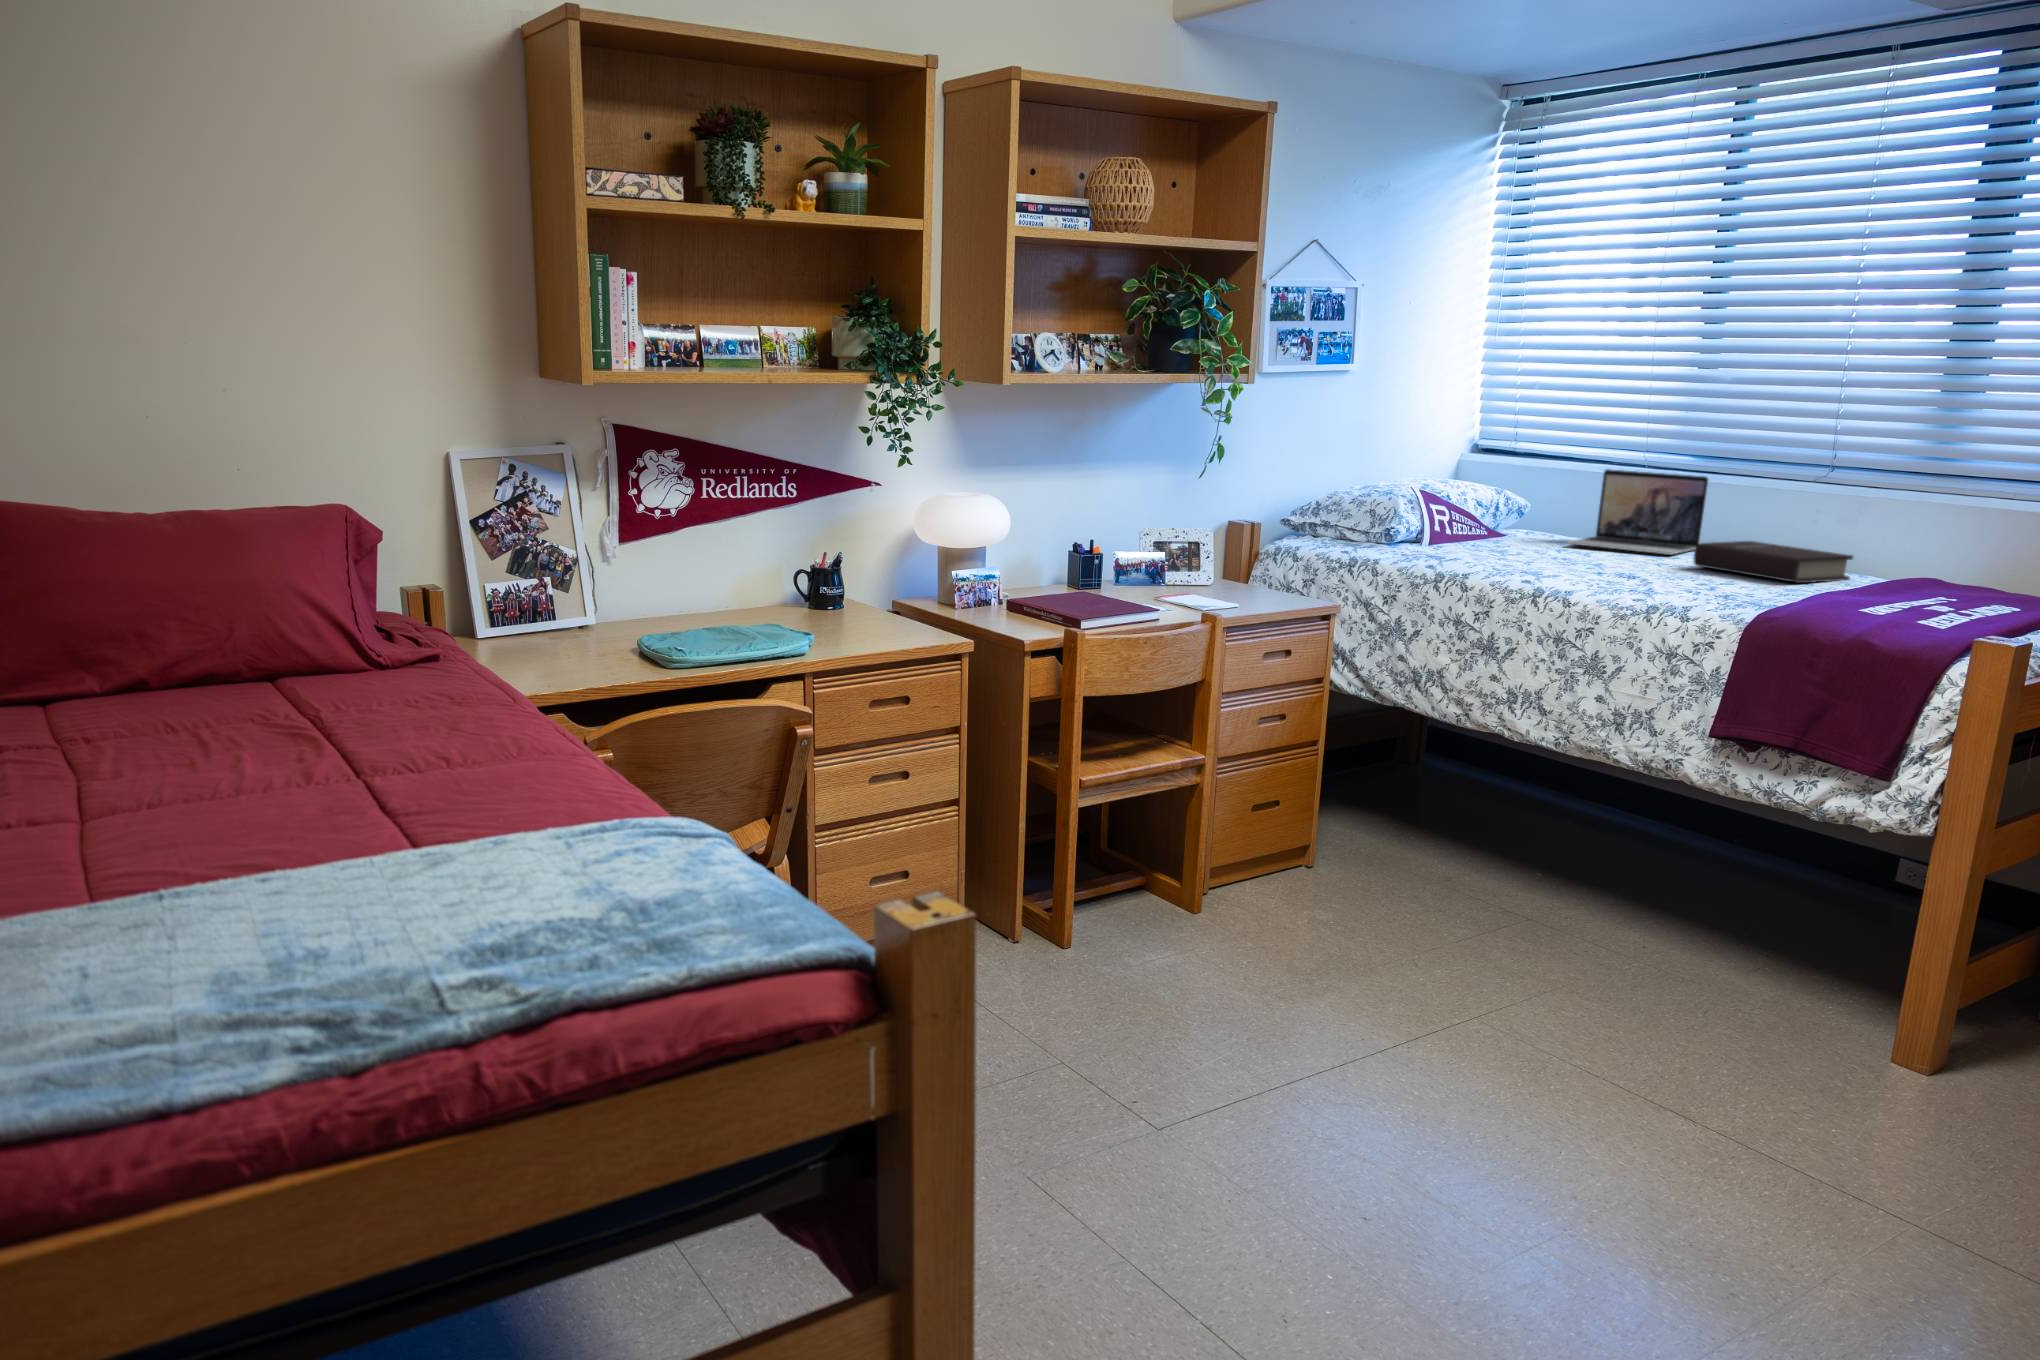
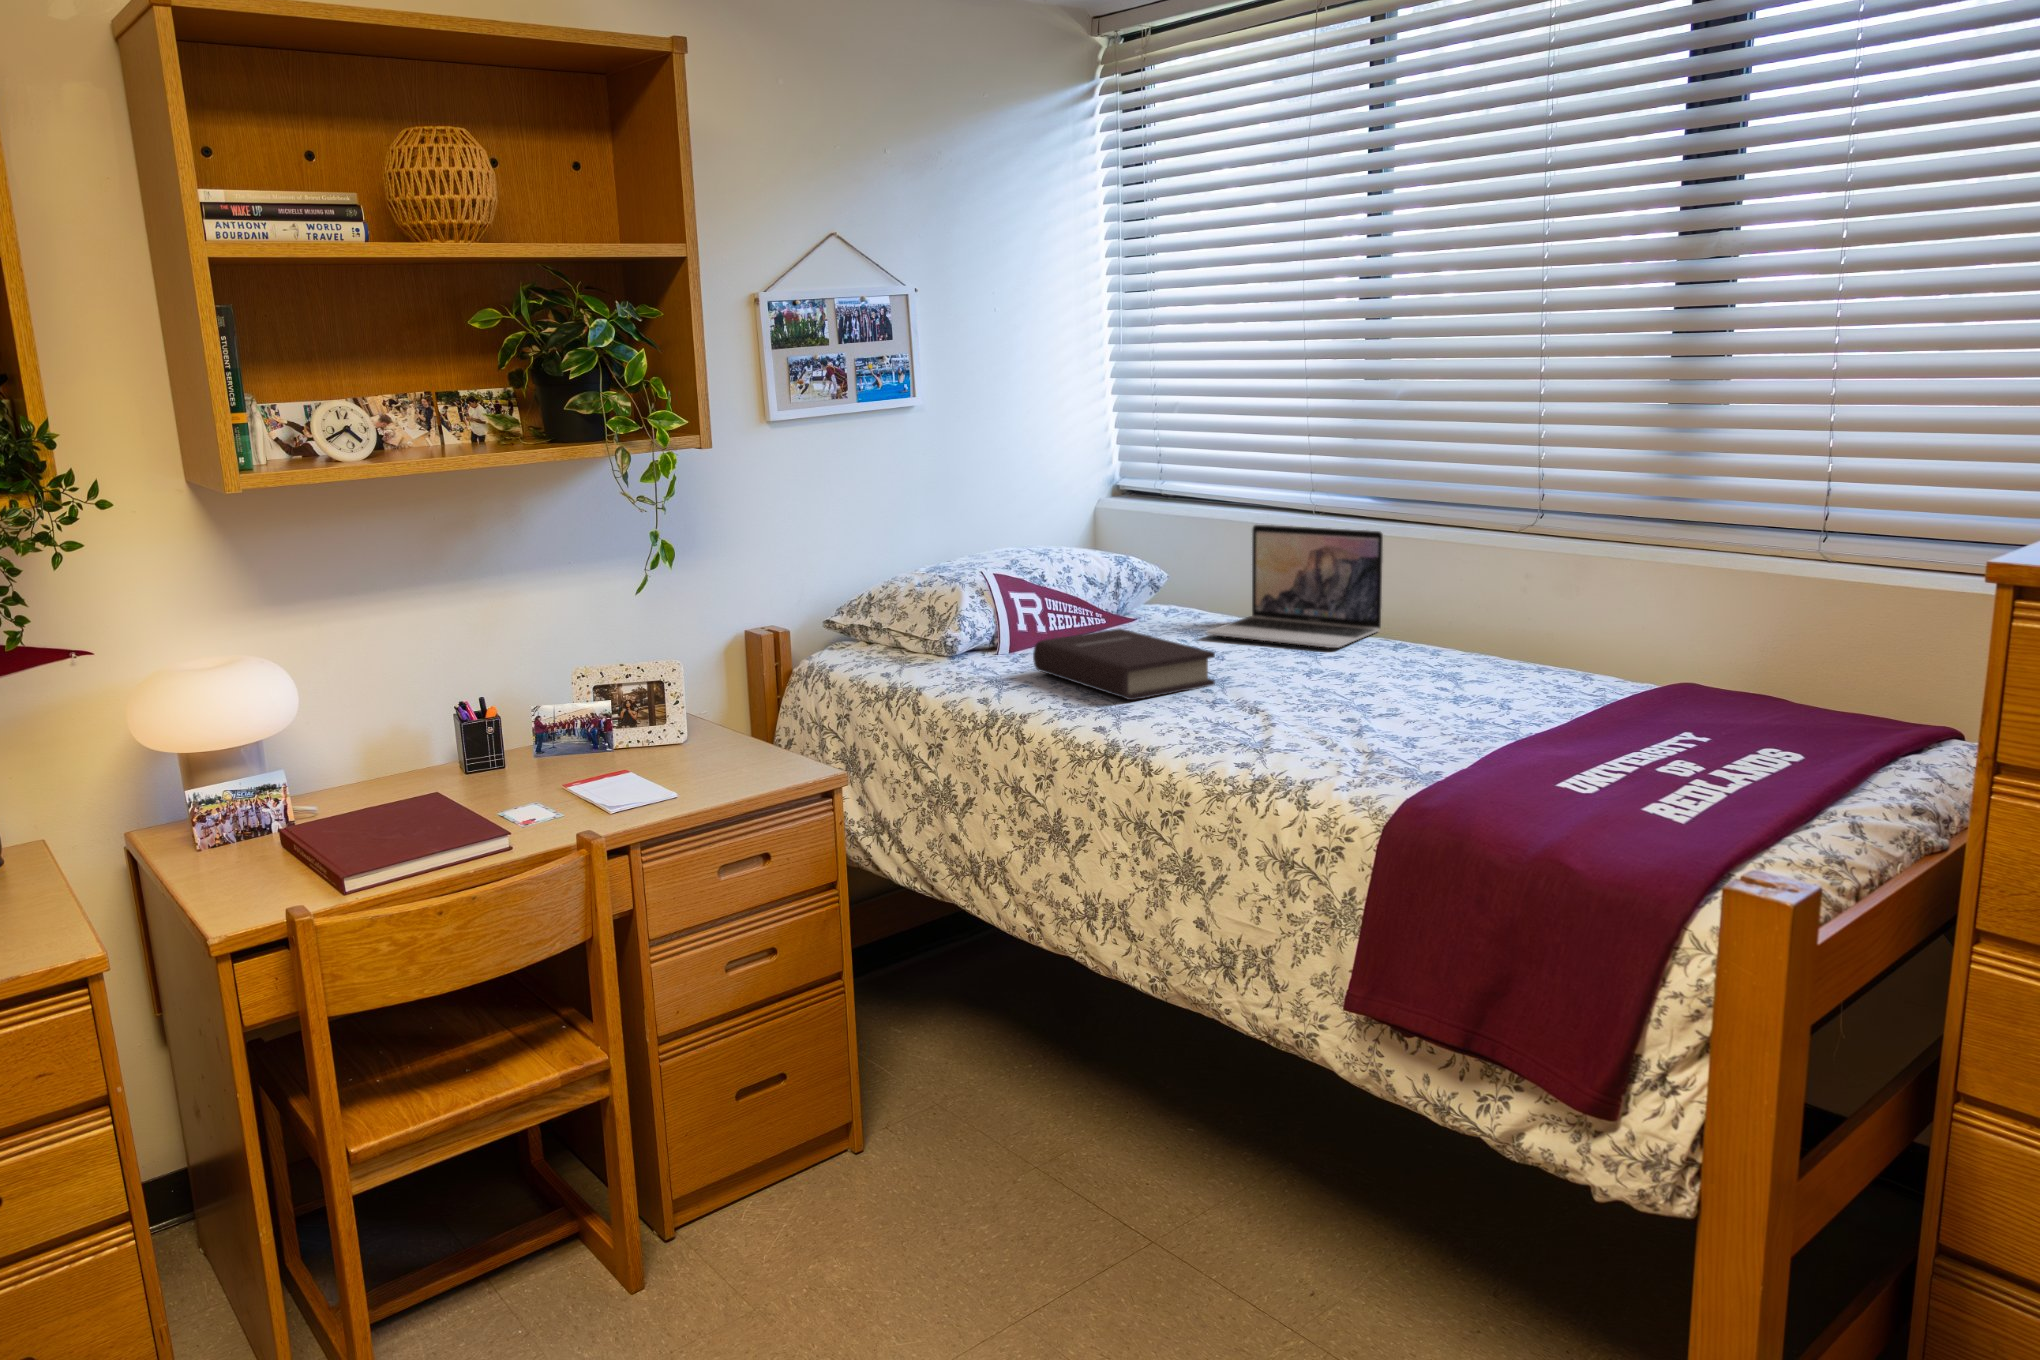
book: present [1694,541,1854,583] -> present [1033,629,1215,700]

